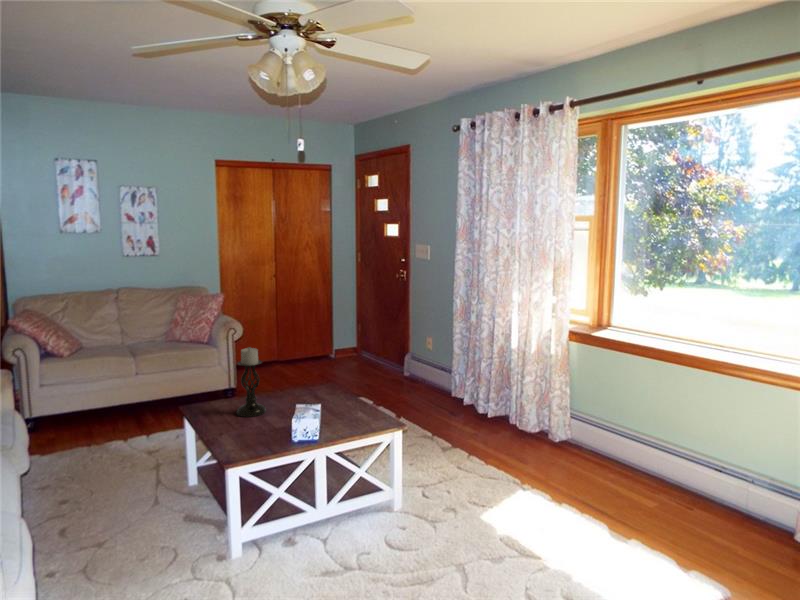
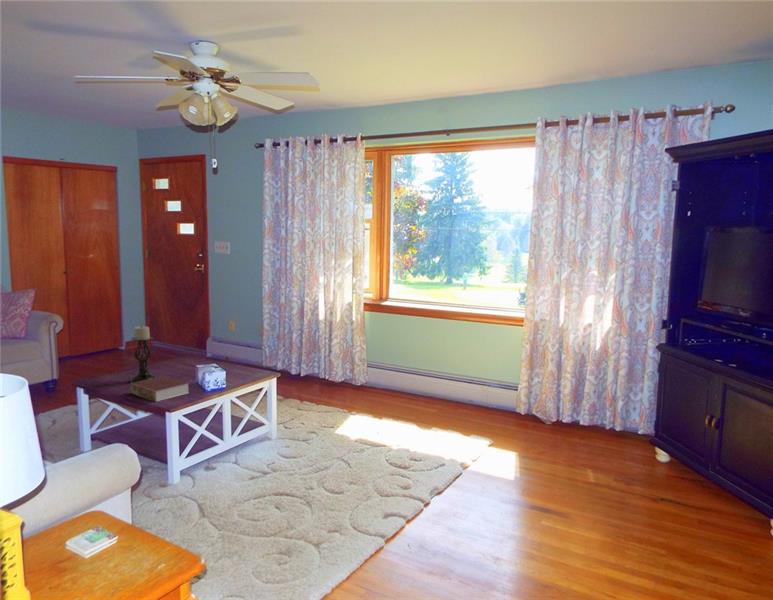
book: none [217,412,275,449] -> present [130,376,188,402]

